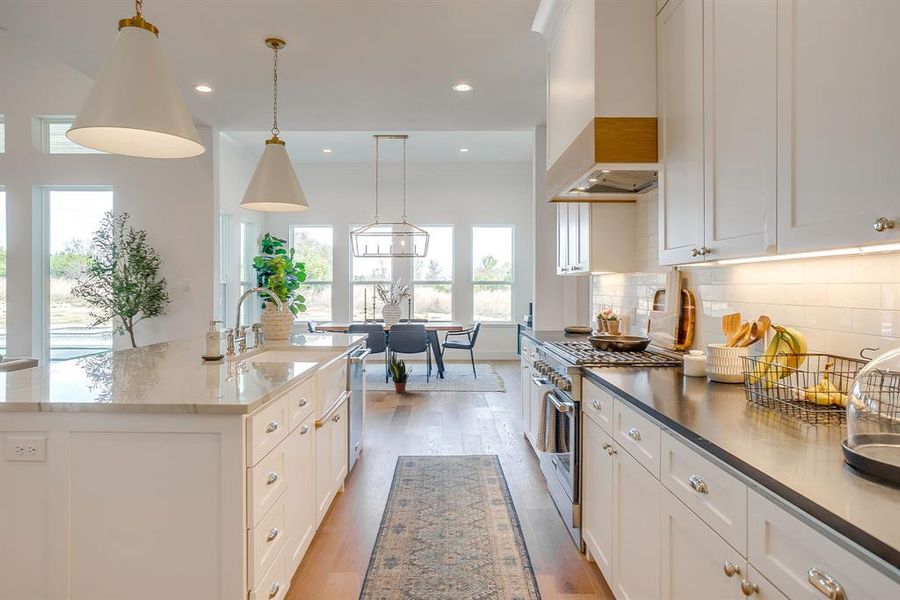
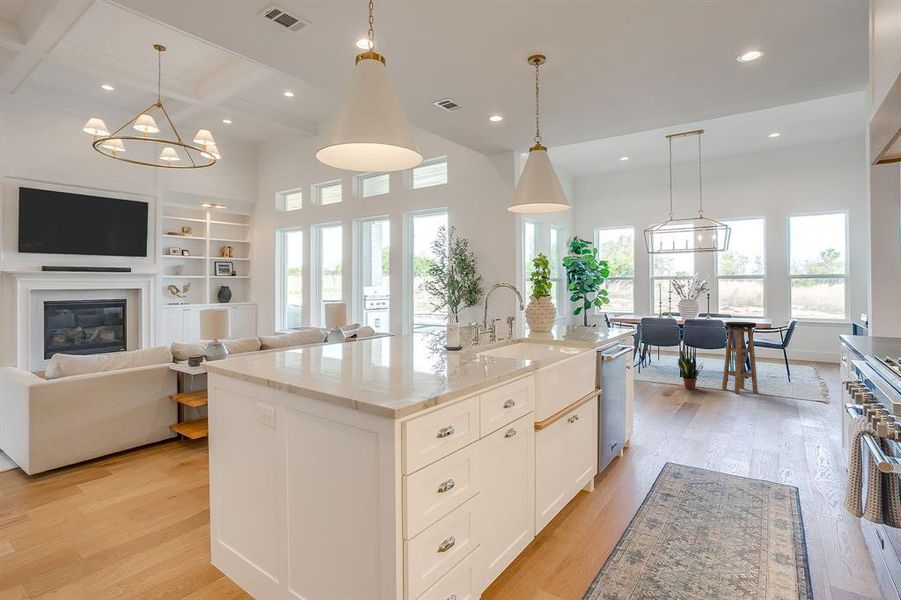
bar stool: none [427,325,456,392] -> present [722,322,758,393]

